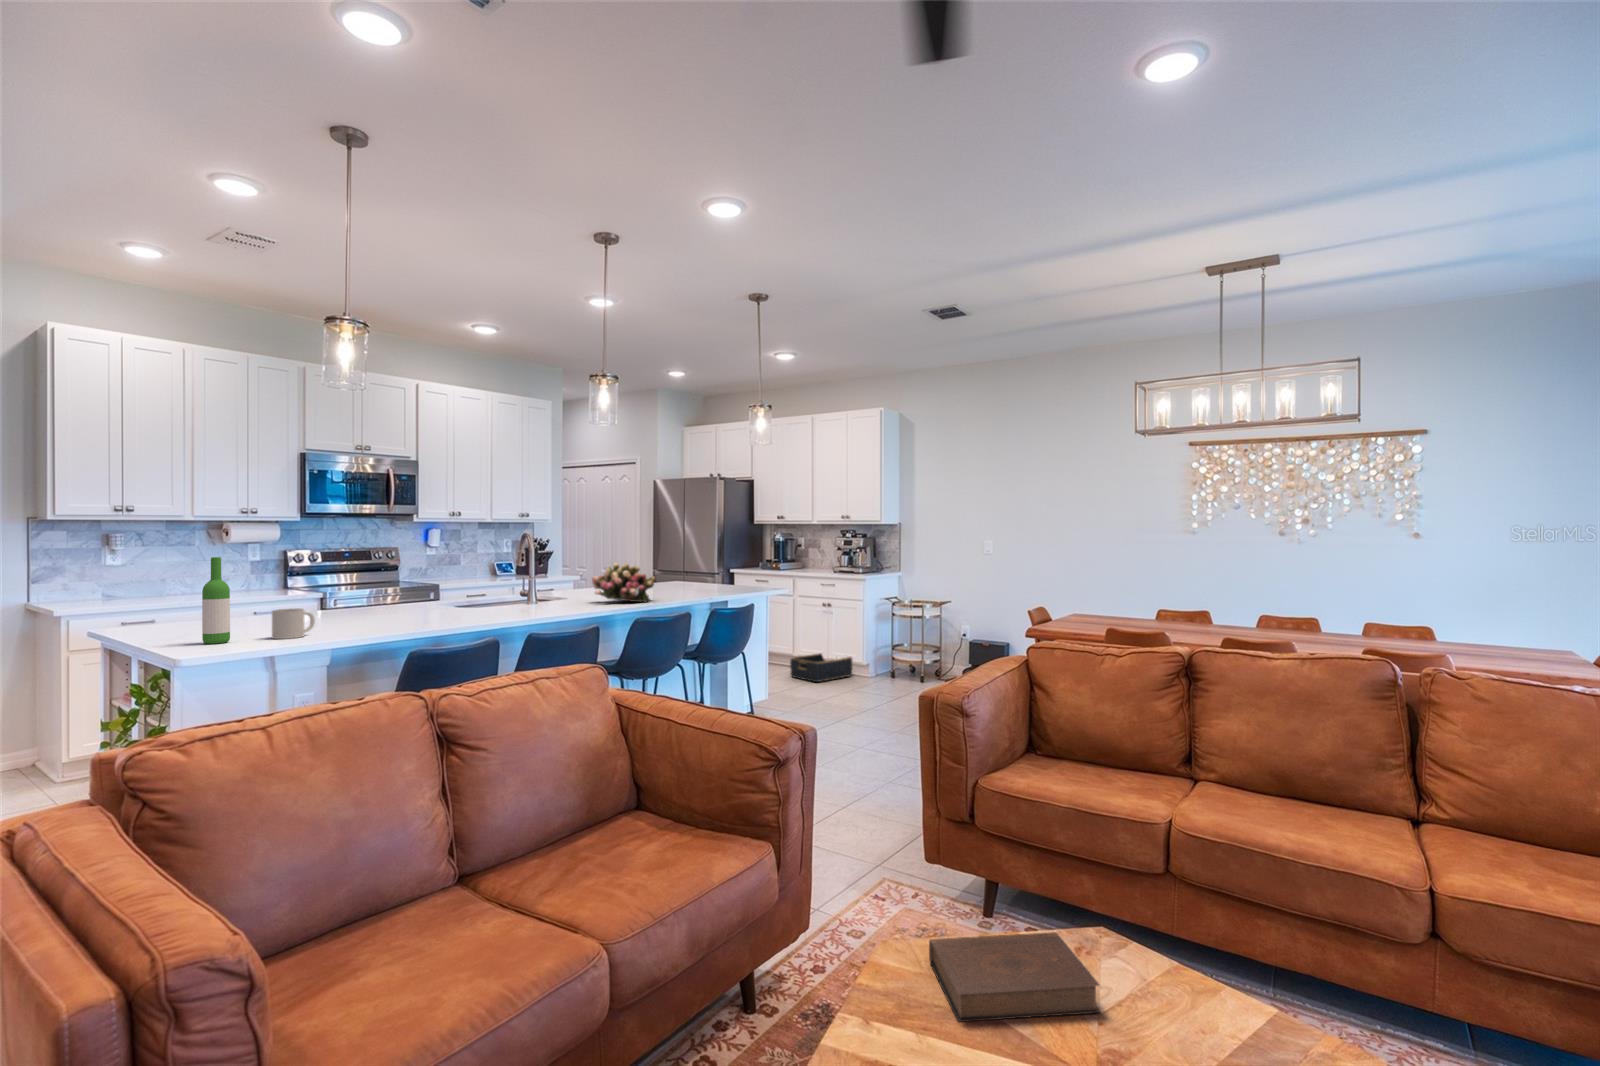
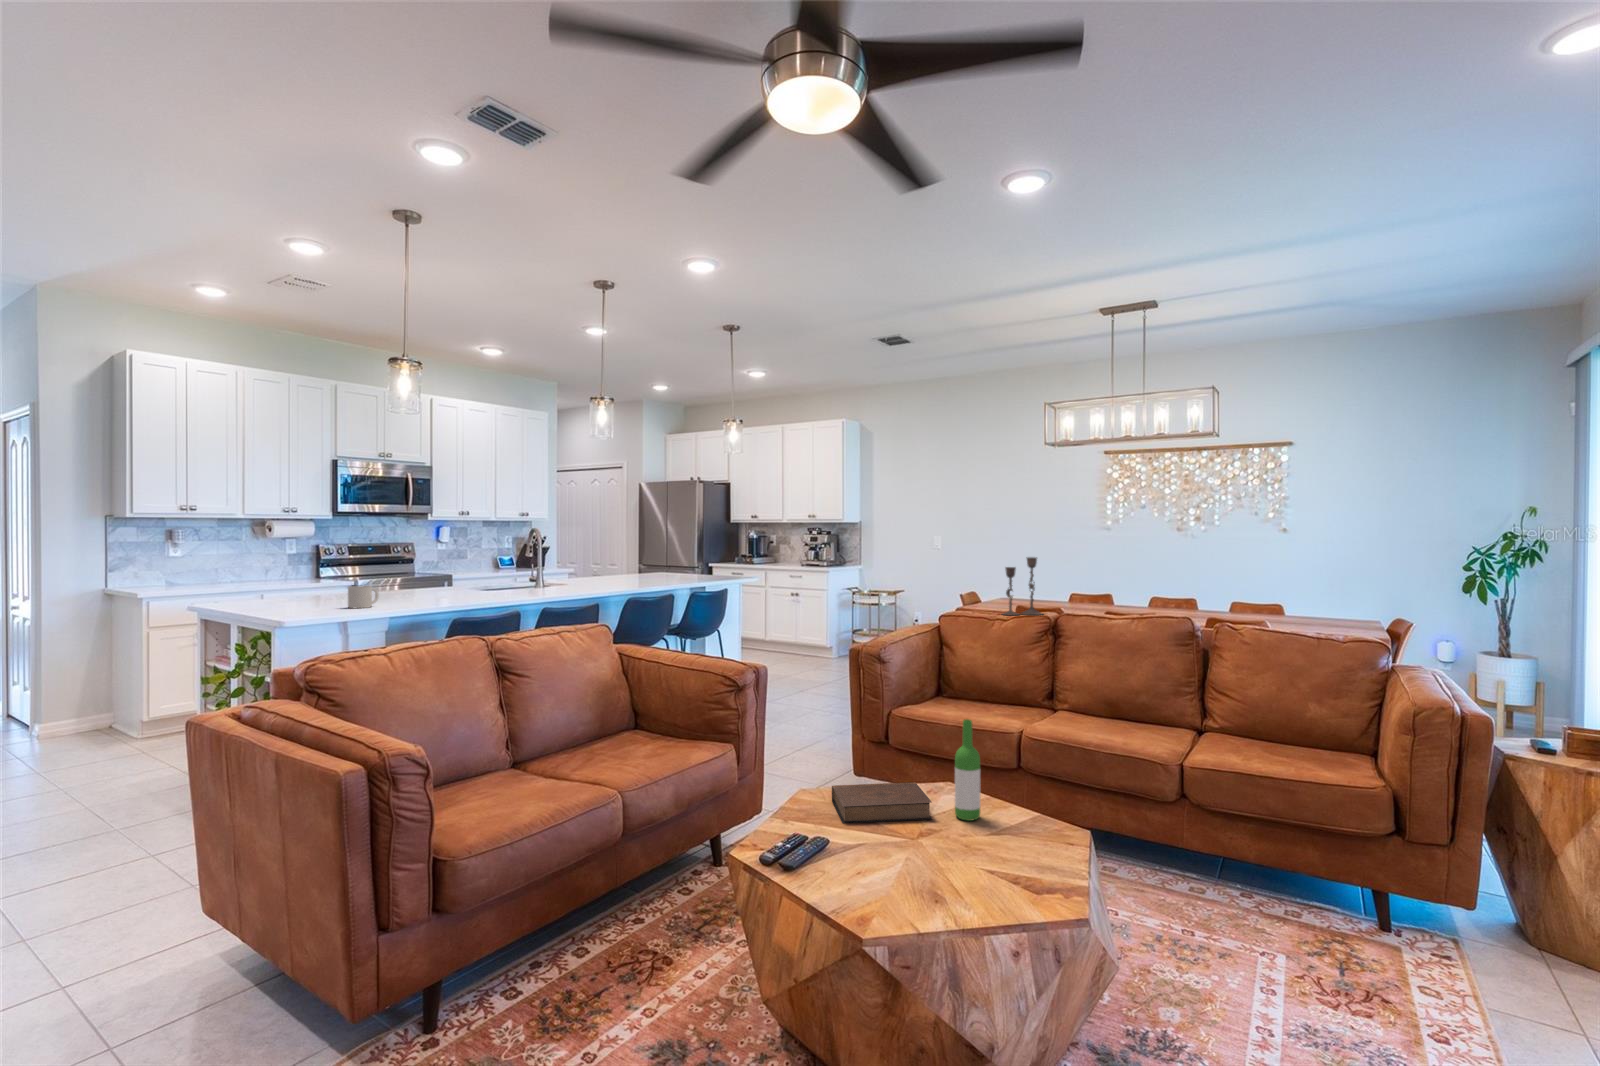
wine bottle: present [202,557,230,644] -> present [955,719,980,821]
flower arrangement: present [592,563,656,602] -> none [589,554,643,586]
candlestick: none [1091,569,1144,641] -> present [1002,557,1042,616]
basket: present [790,653,852,682] -> none [761,638,817,663]

